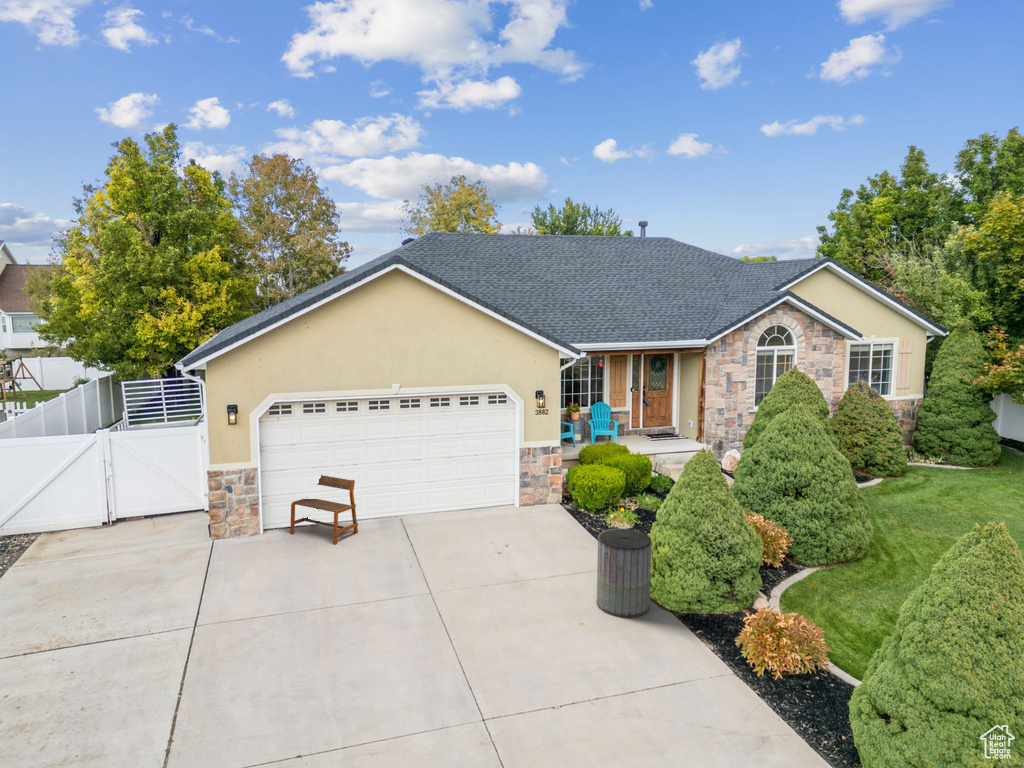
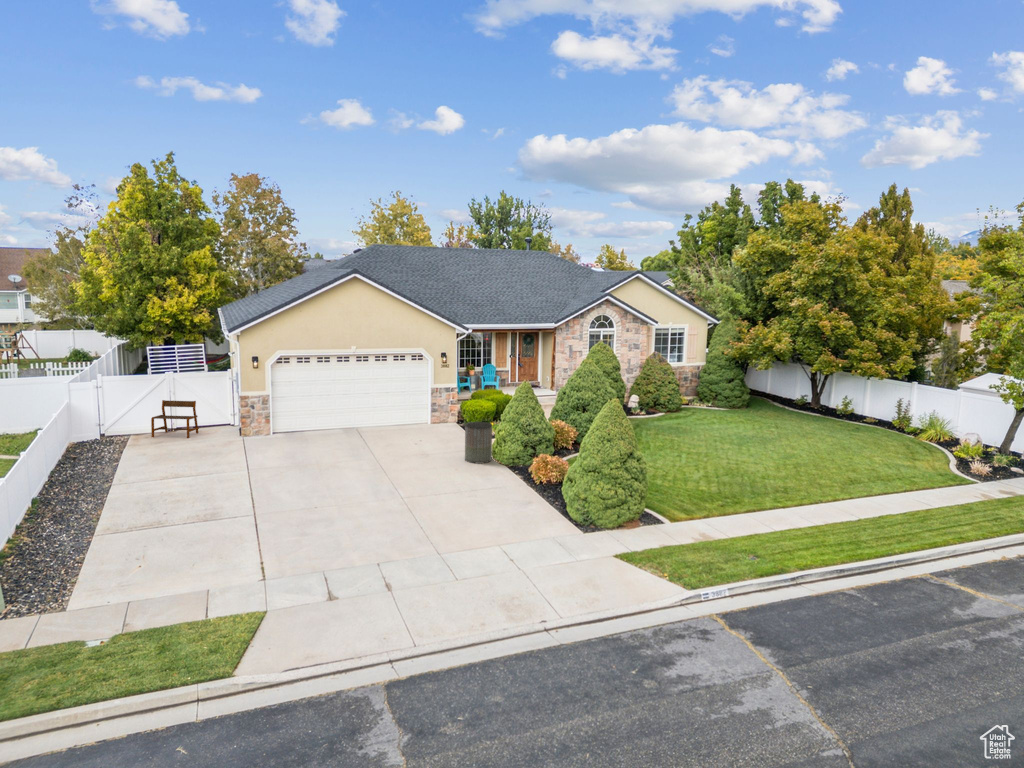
bench: present [290,475,358,544] -> present [151,400,199,438]

